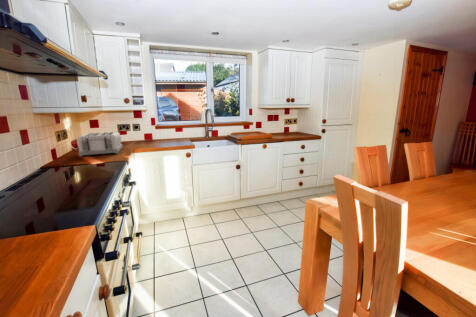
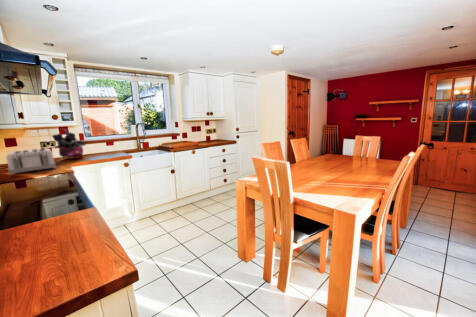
potted plant: none [124,112,155,144] -> present [52,129,85,159]

